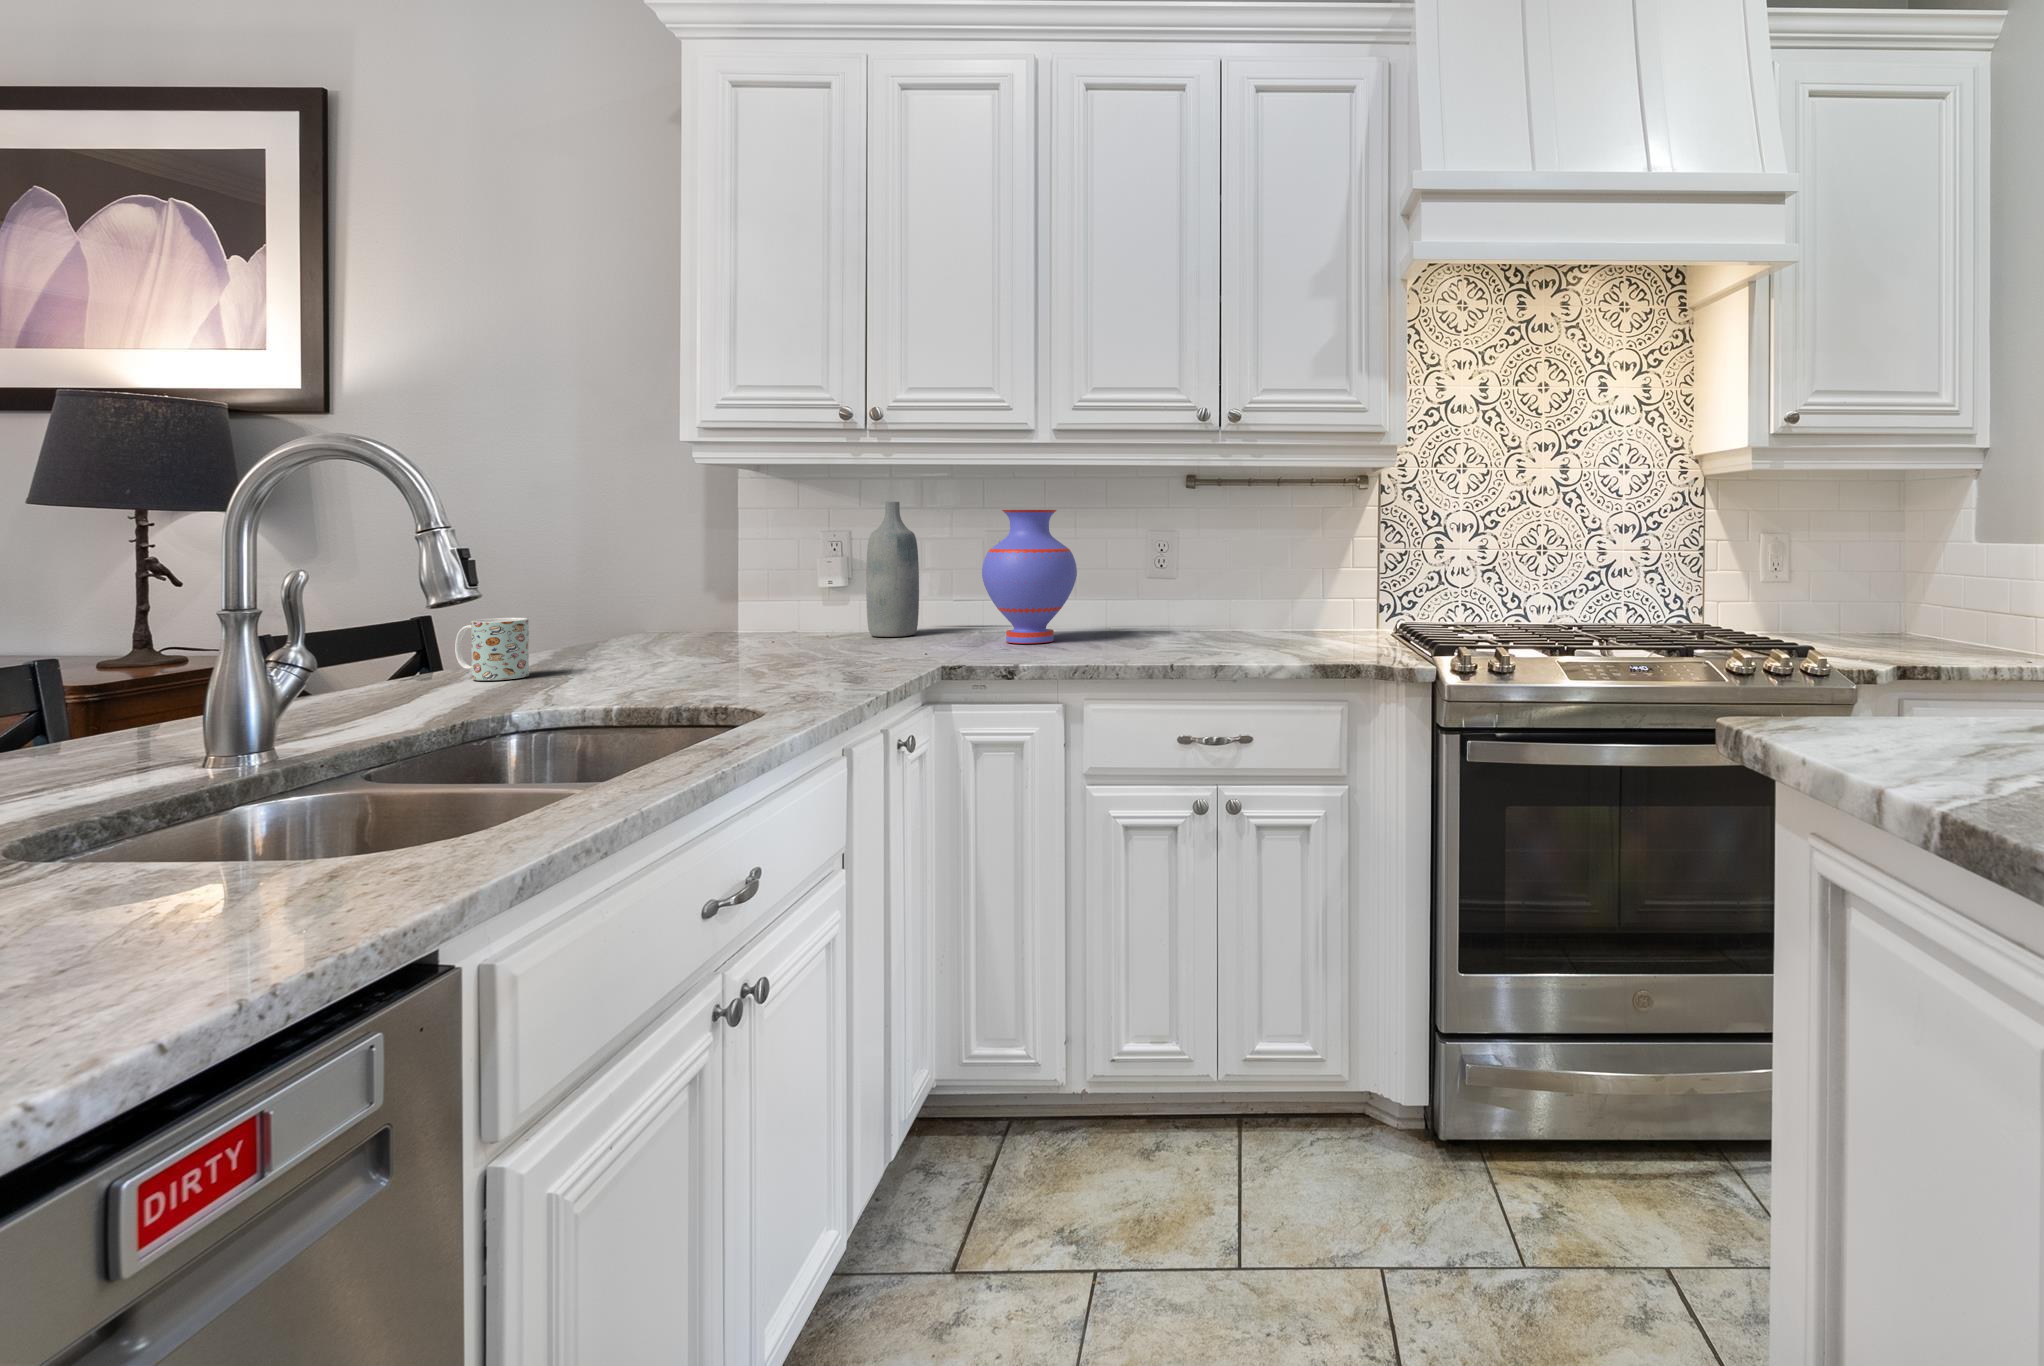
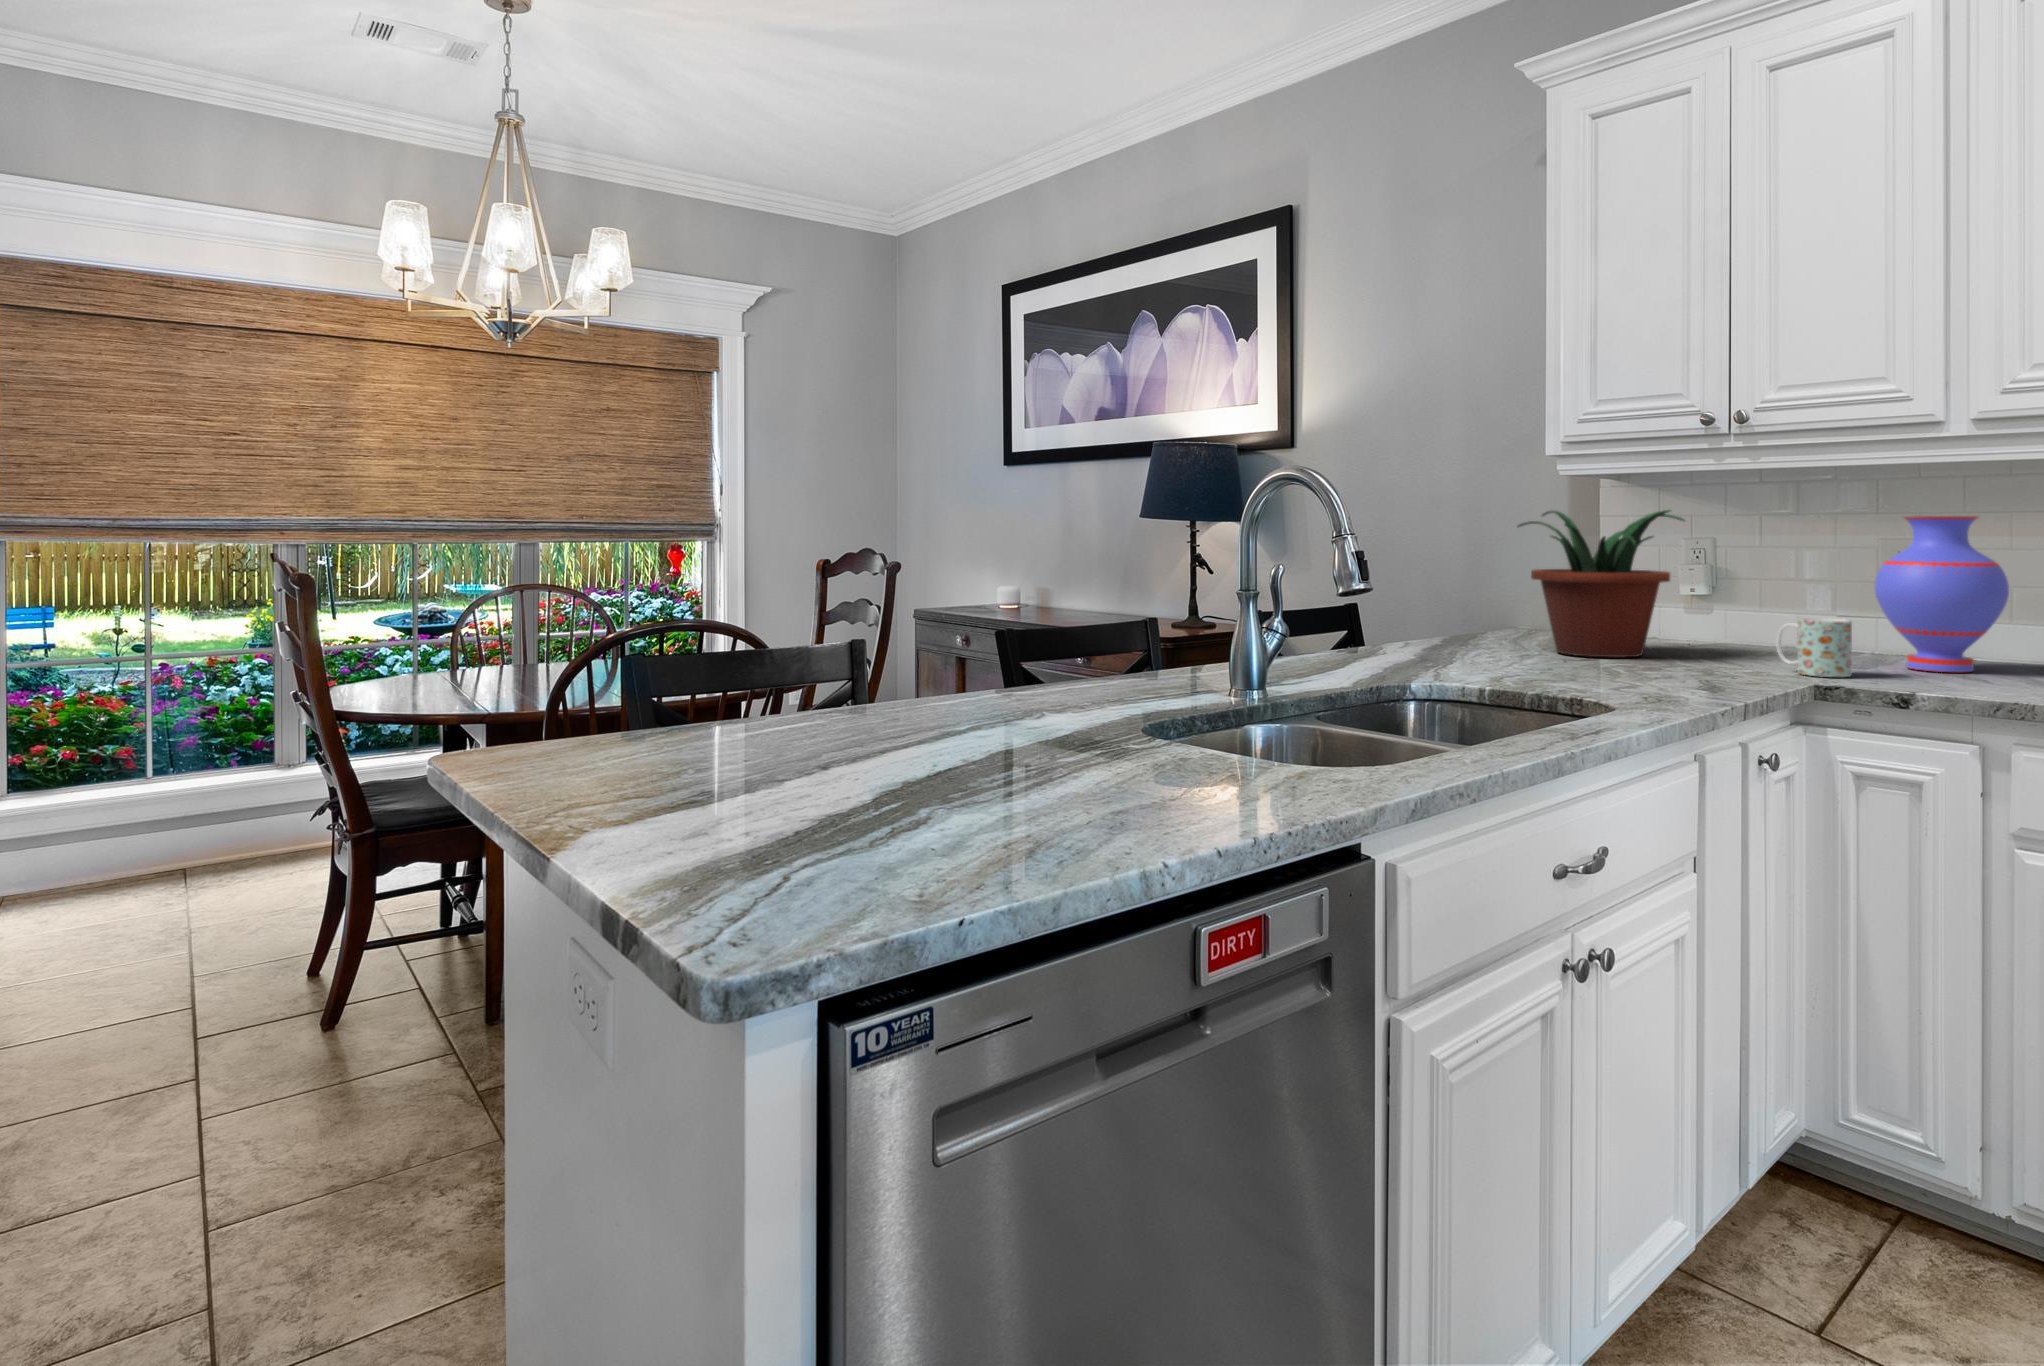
potted plant: none [642,502,822,658] -> present [1518,510,1684,658]
bottle: present [866,502,919,637] -> none [1736,508,1797,651]
mug: present [455,618,529,680] -> present [1776,618,1852,677]

